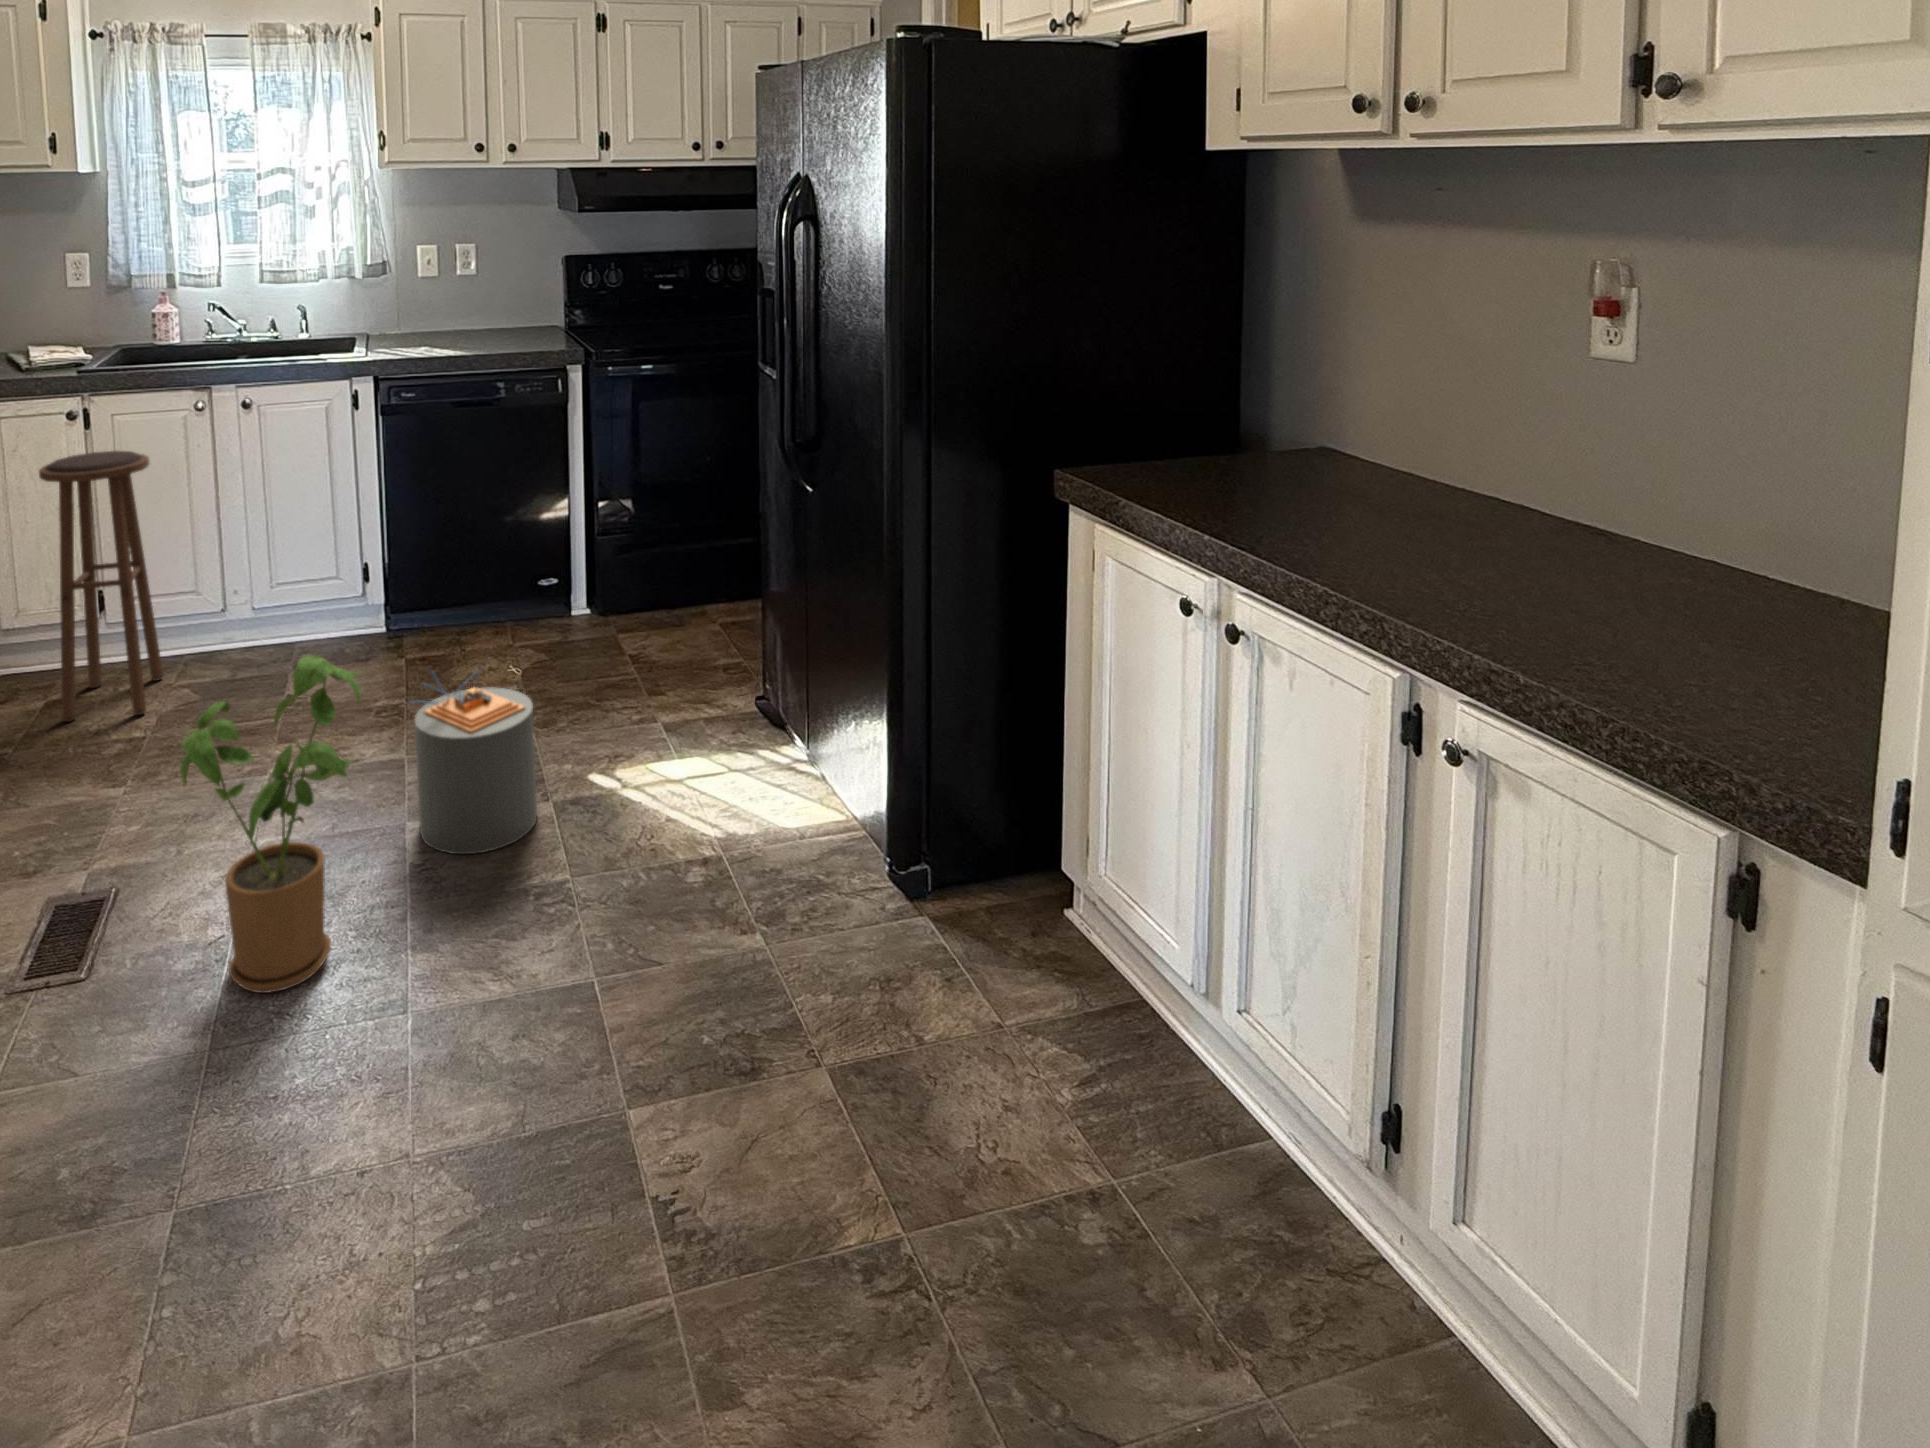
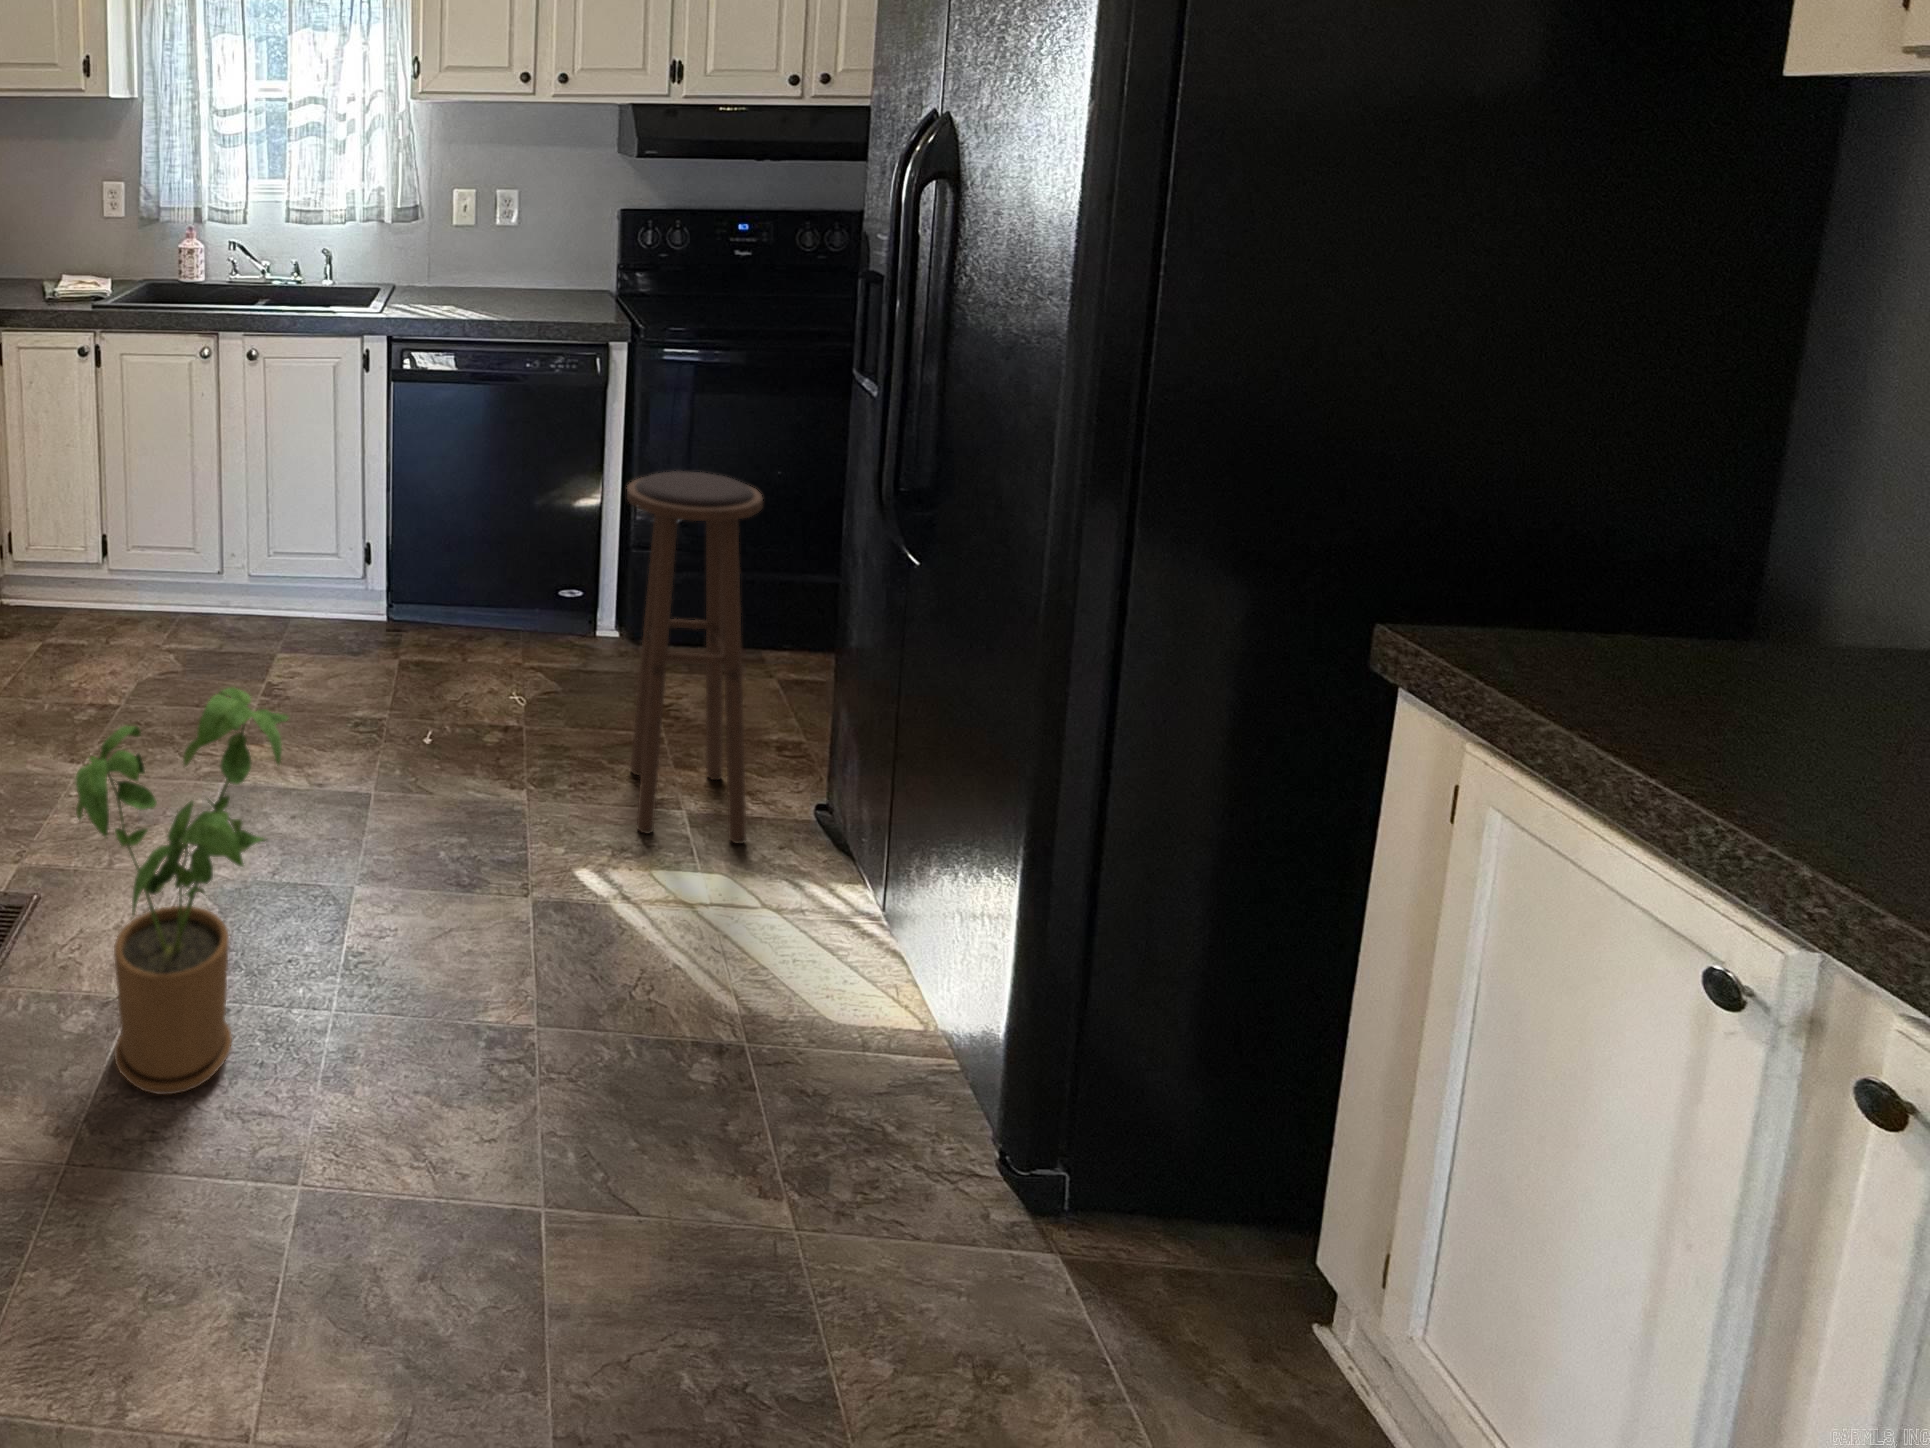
stool: present [39,451,164,722] -> present [627,471,763,843]
trash can: present [411,668,537,854] -> none [354,707,510,955]

